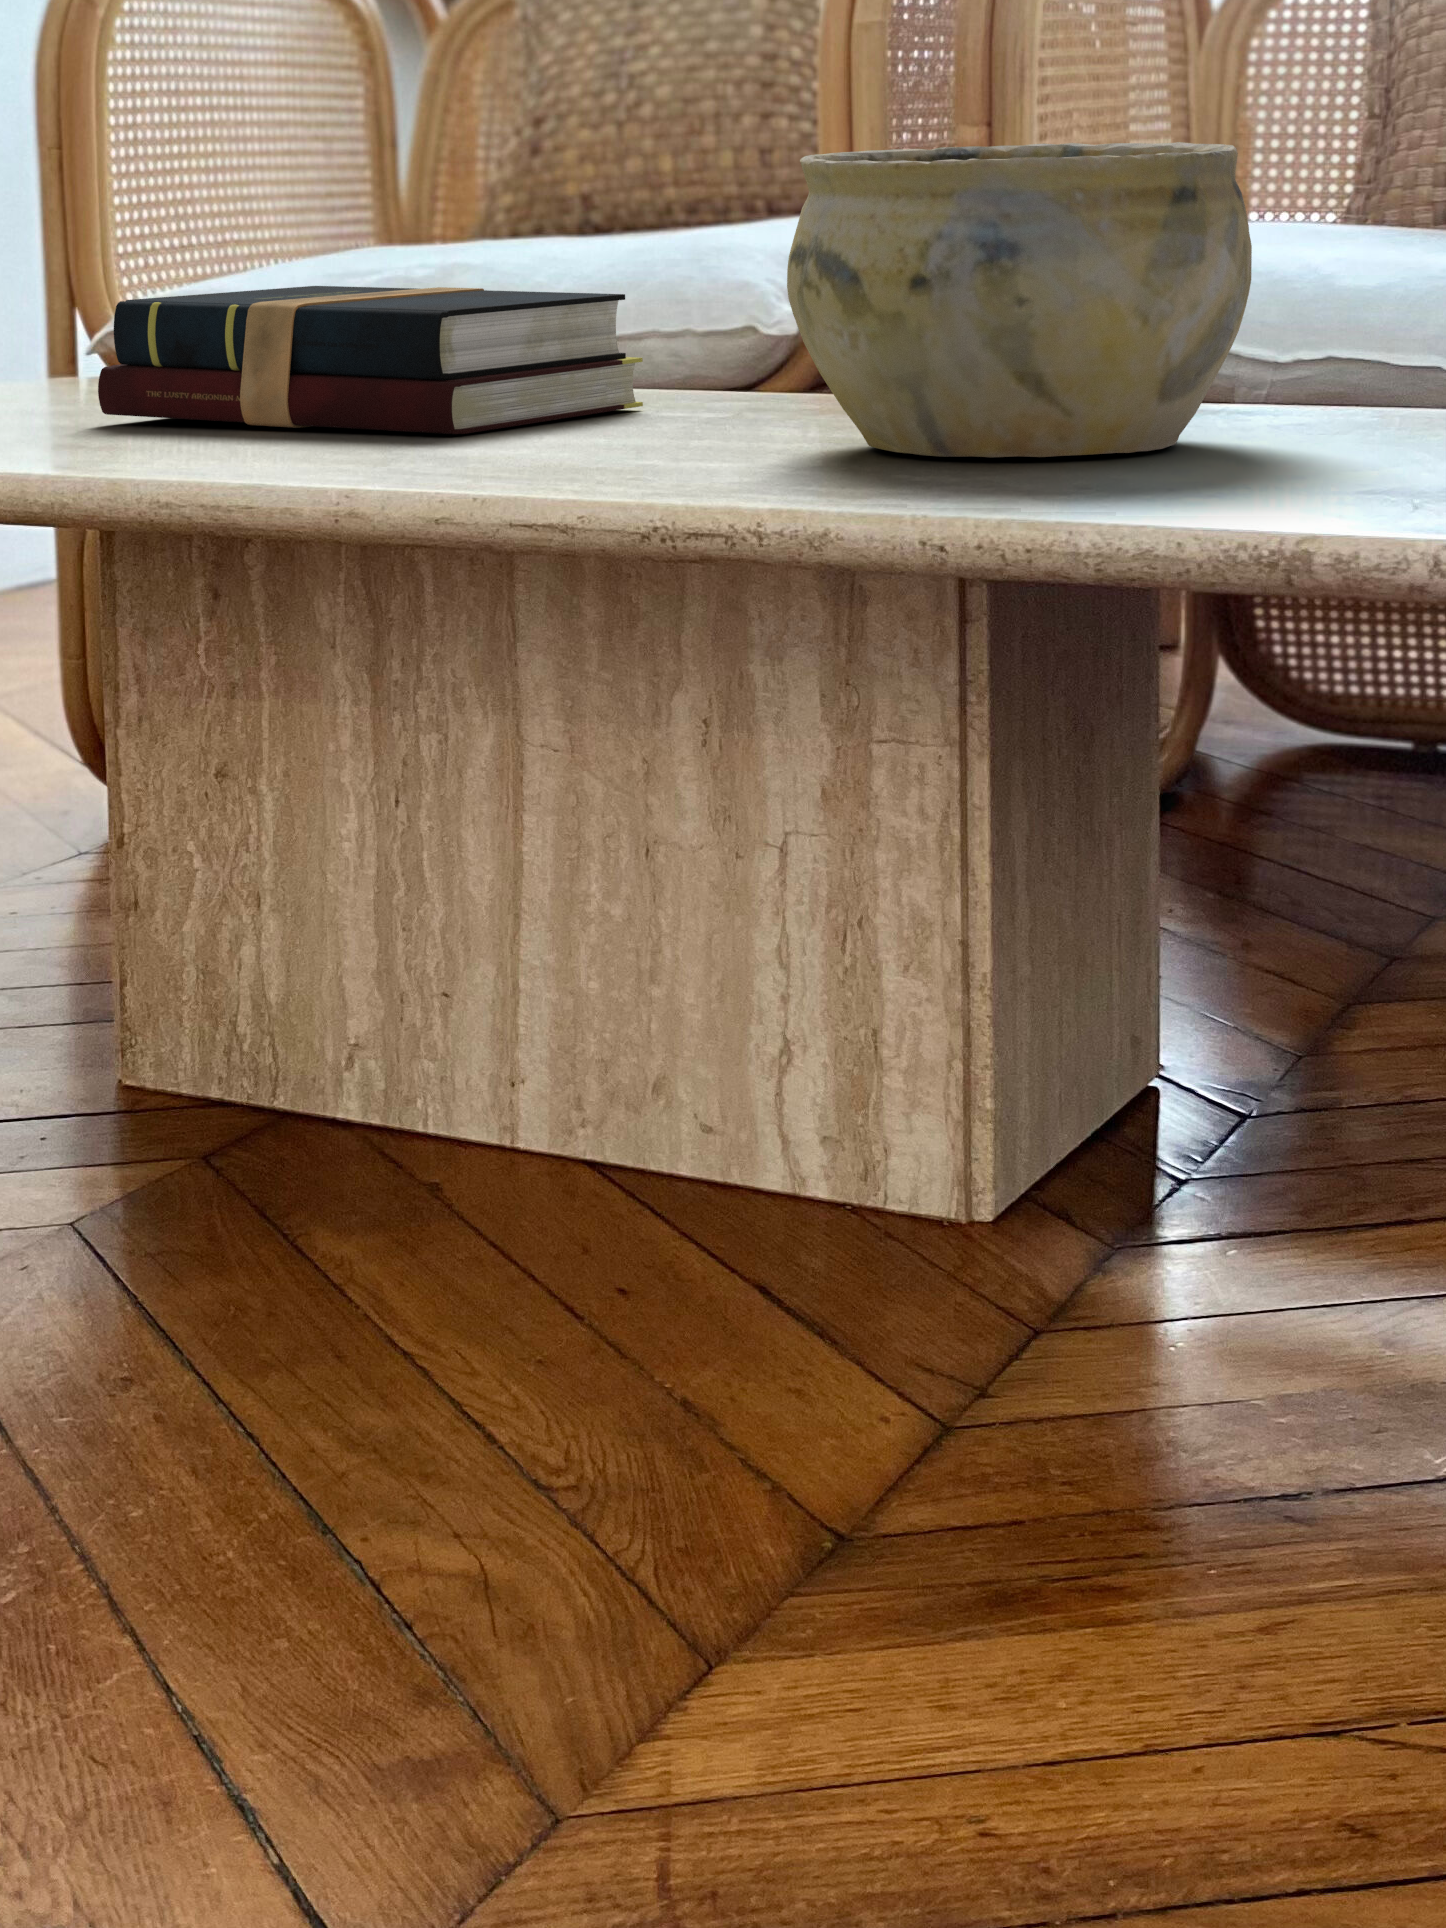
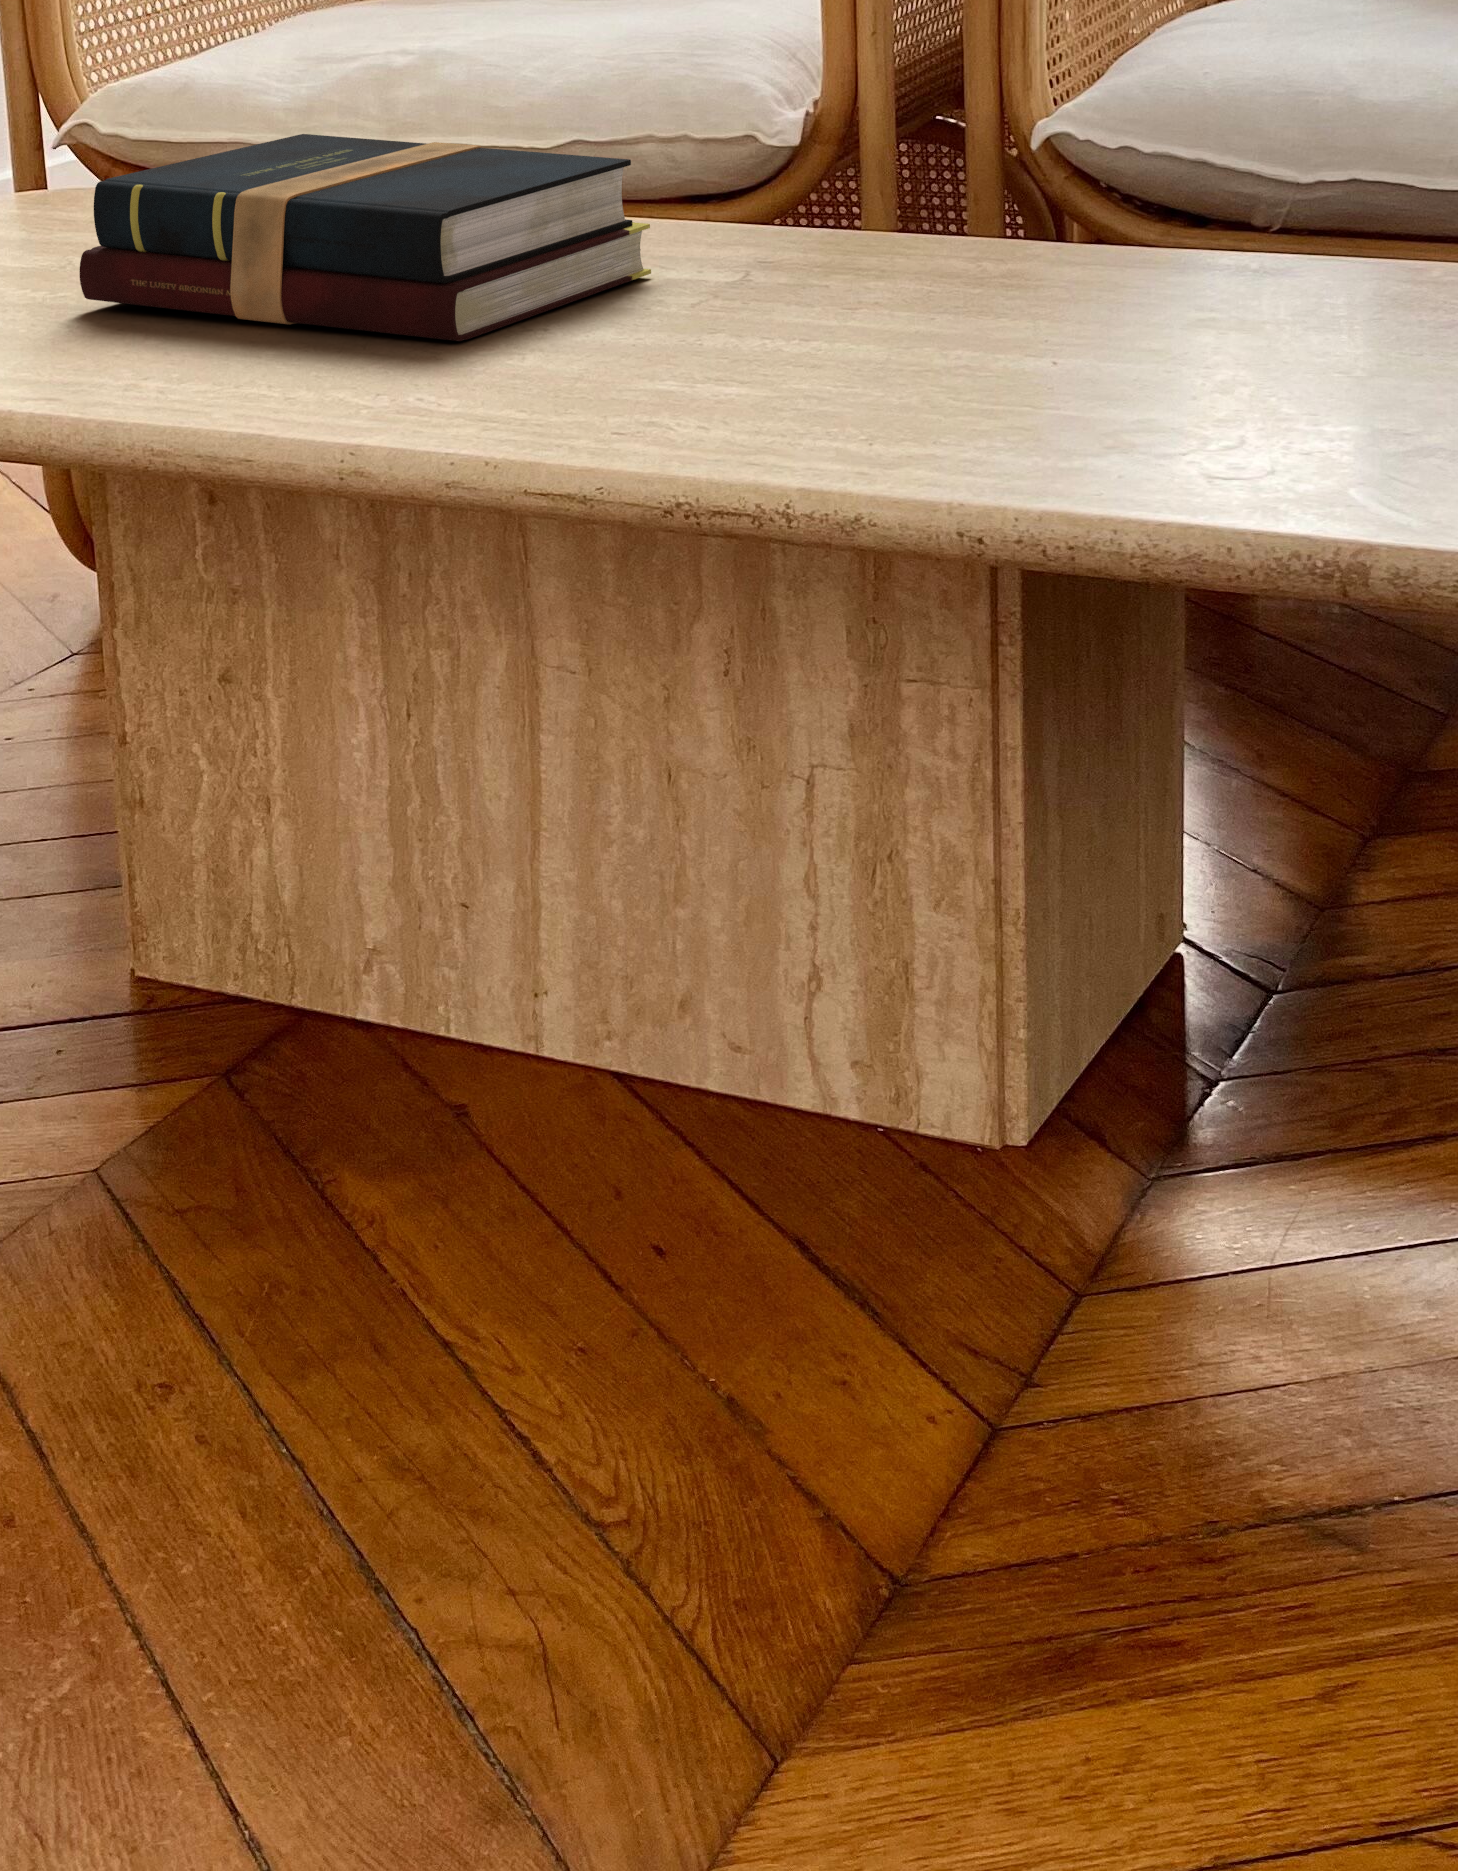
ceramic bowl: present [787,142,1252,457] -> none [811,34,1299,409]

